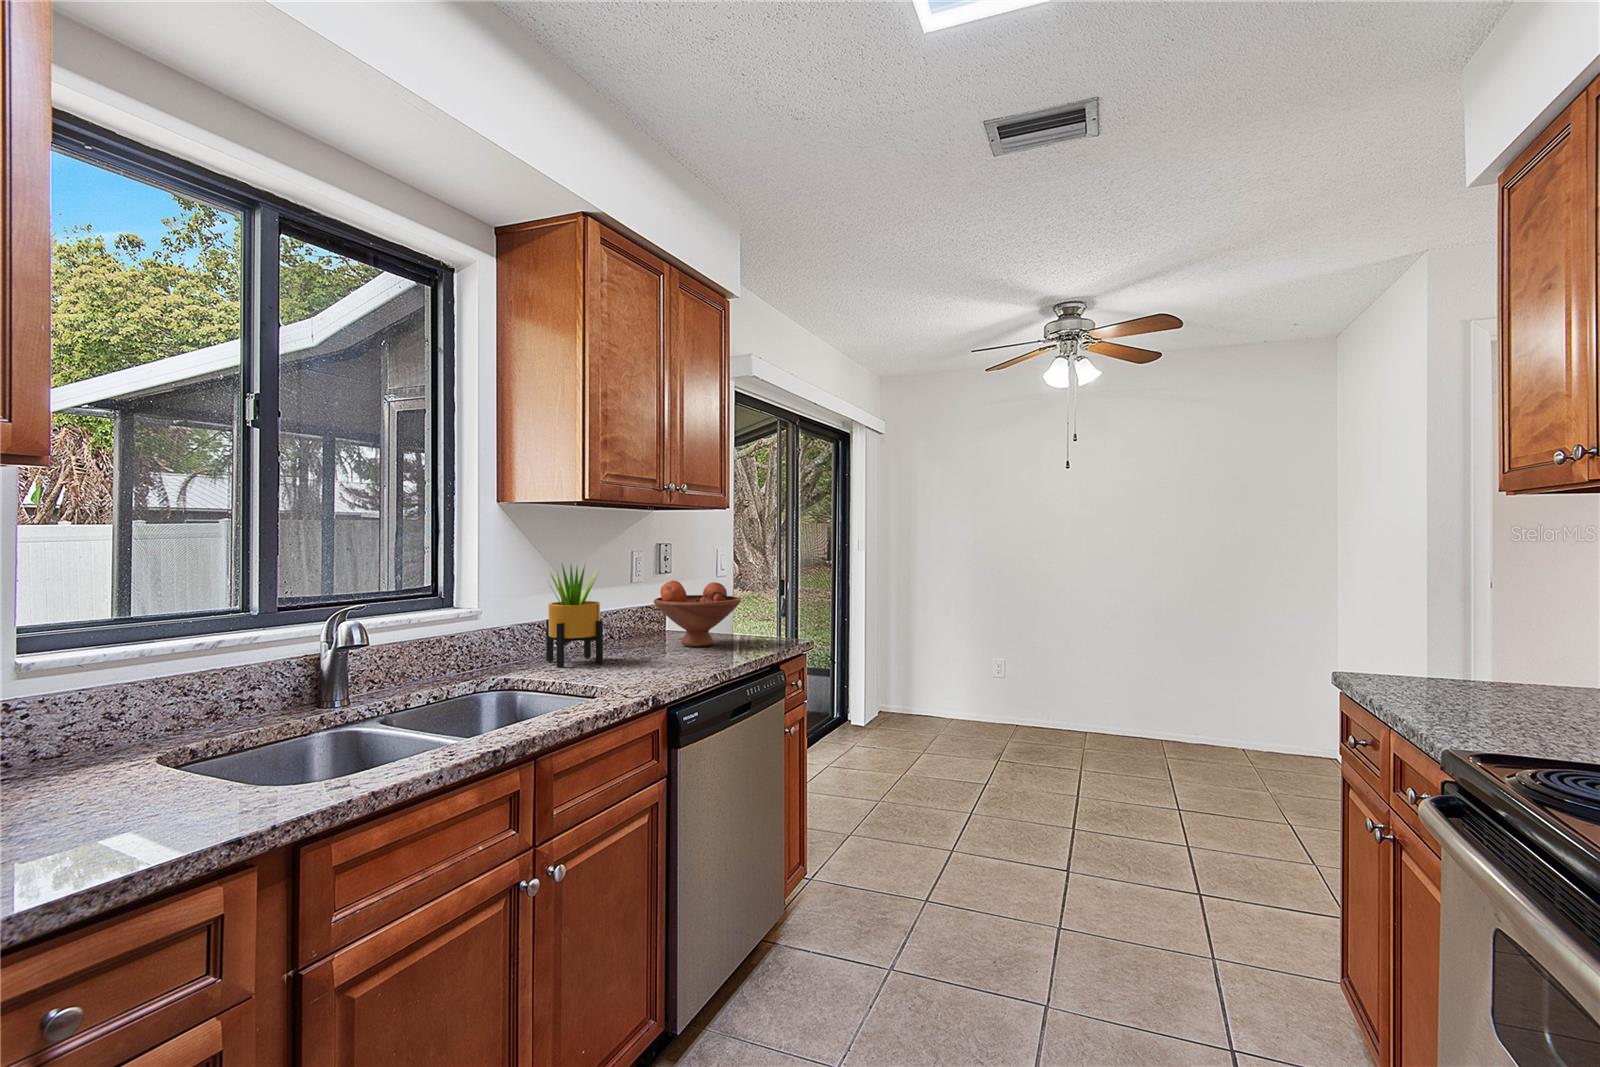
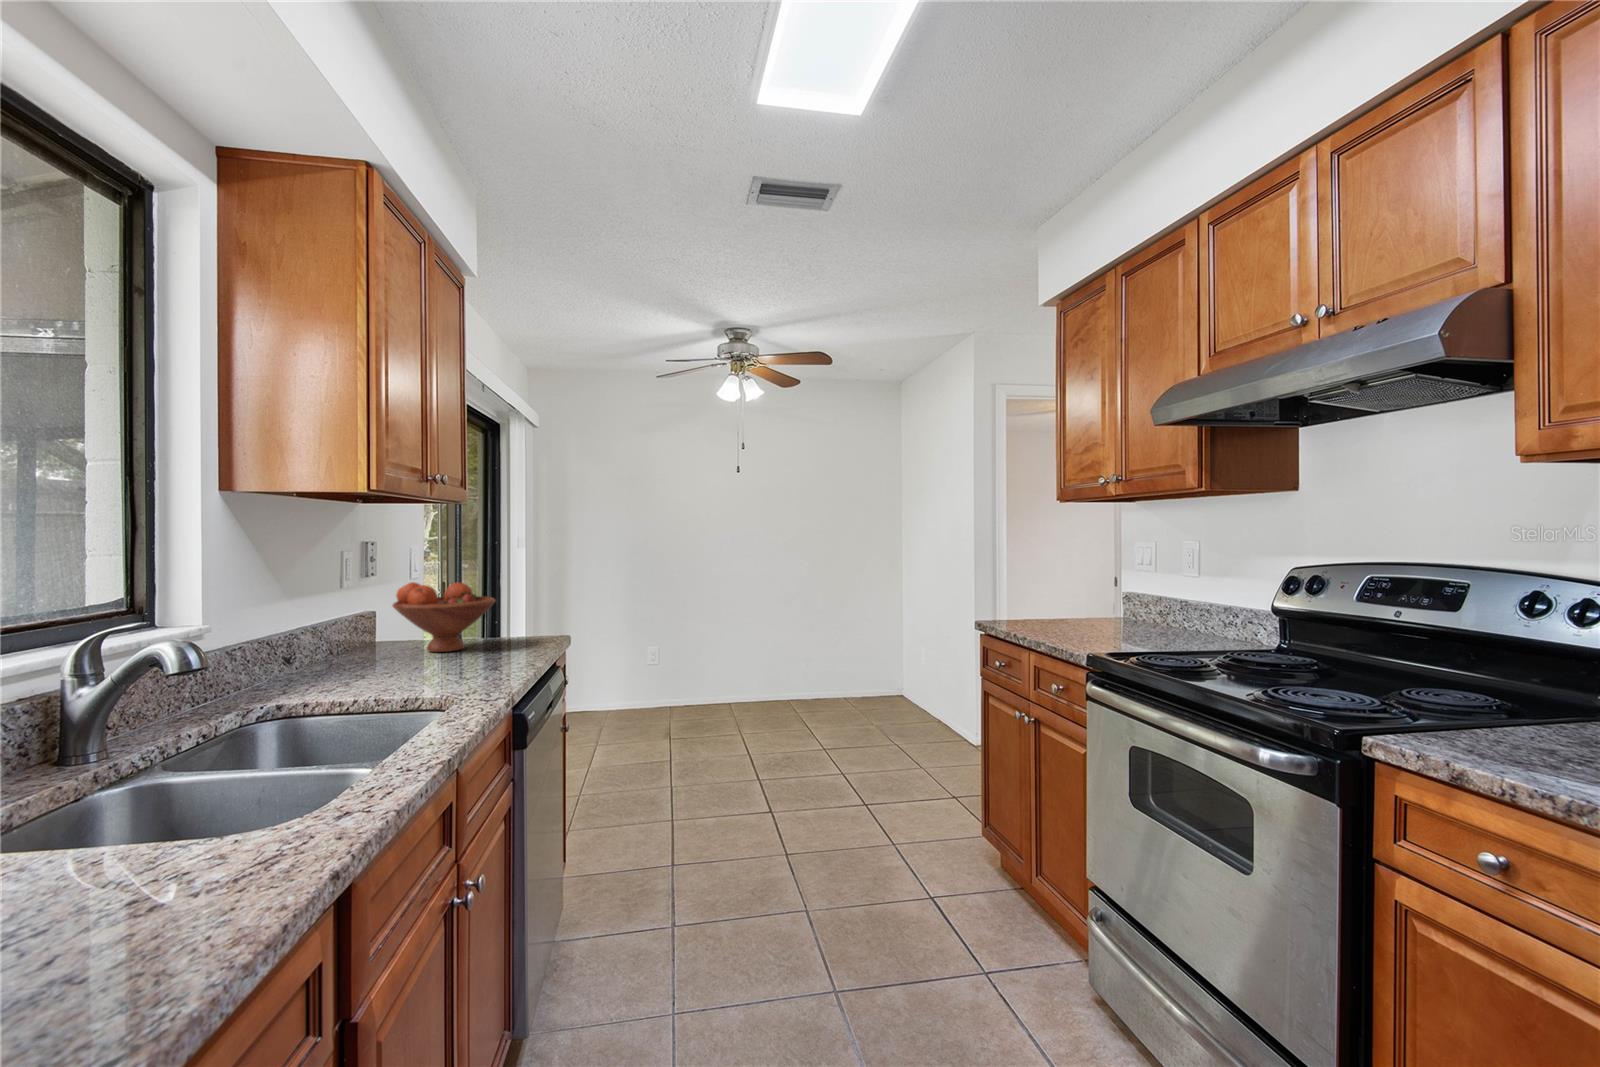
potted plant: present [546,564,603,667] -> none [286,562,371,687]

